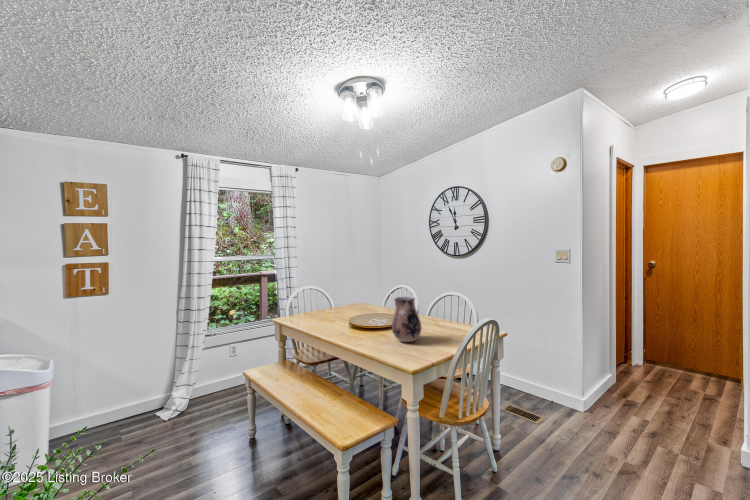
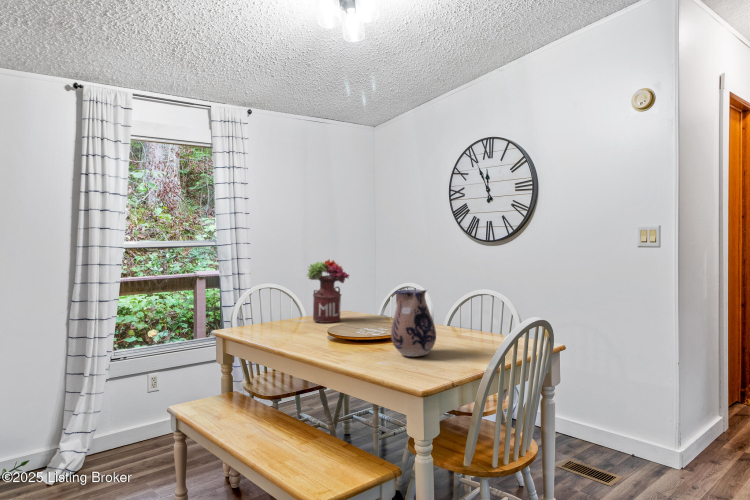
flower arrangement: none [335,271,364,313] -> present [307,260,349,323]

